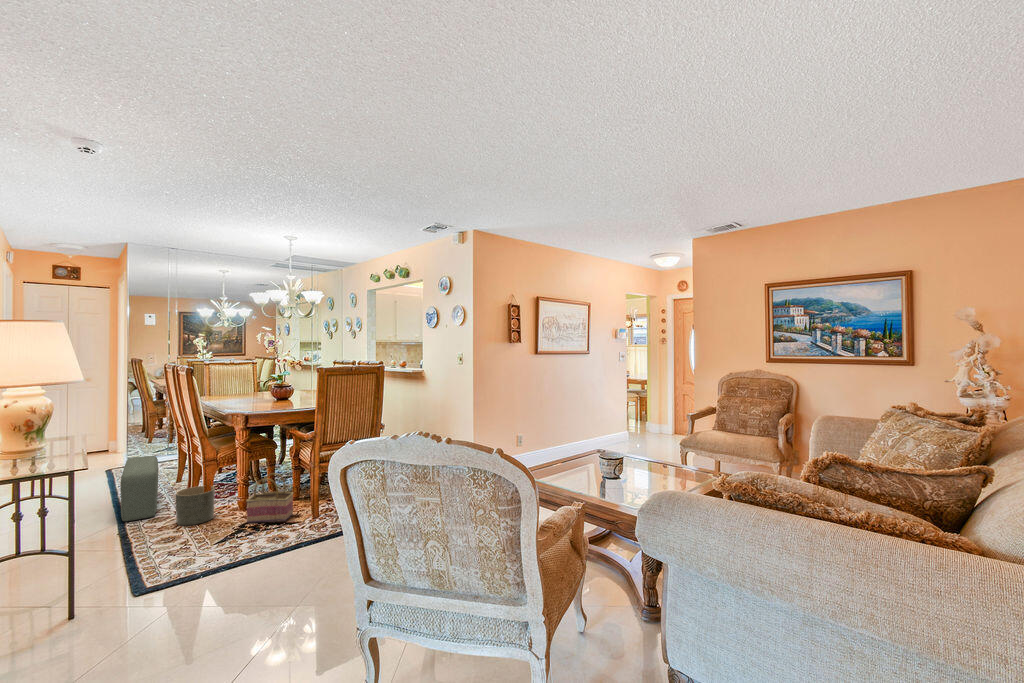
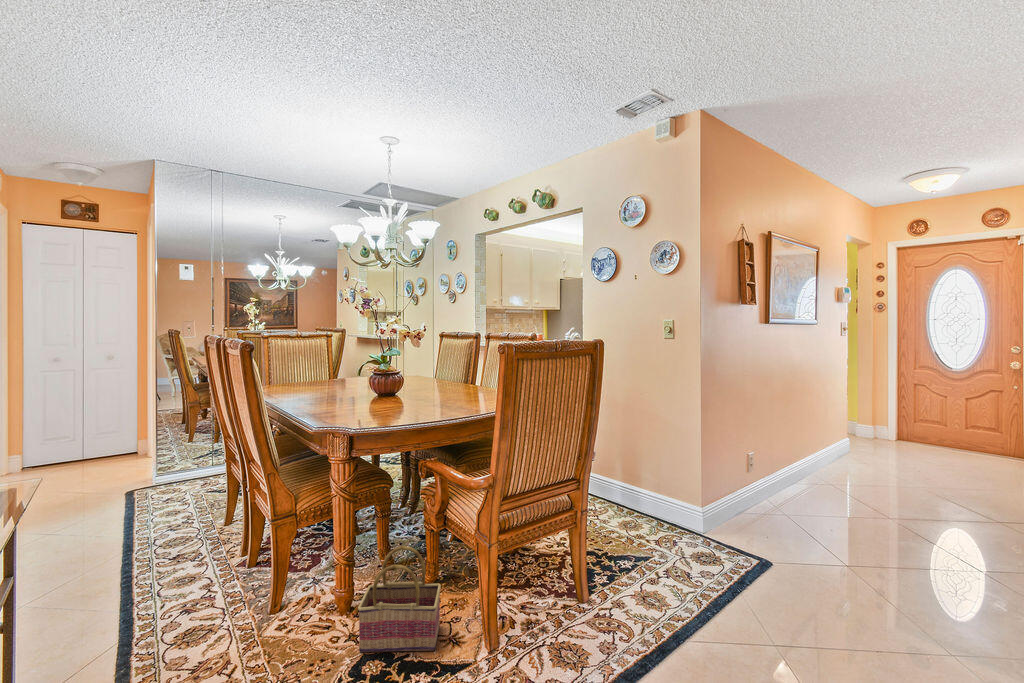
pouf: present [120,456,159,521] -> none [122,490,195,635]
planter: present [176,486,215,526] -> none [223,564,294,655]

